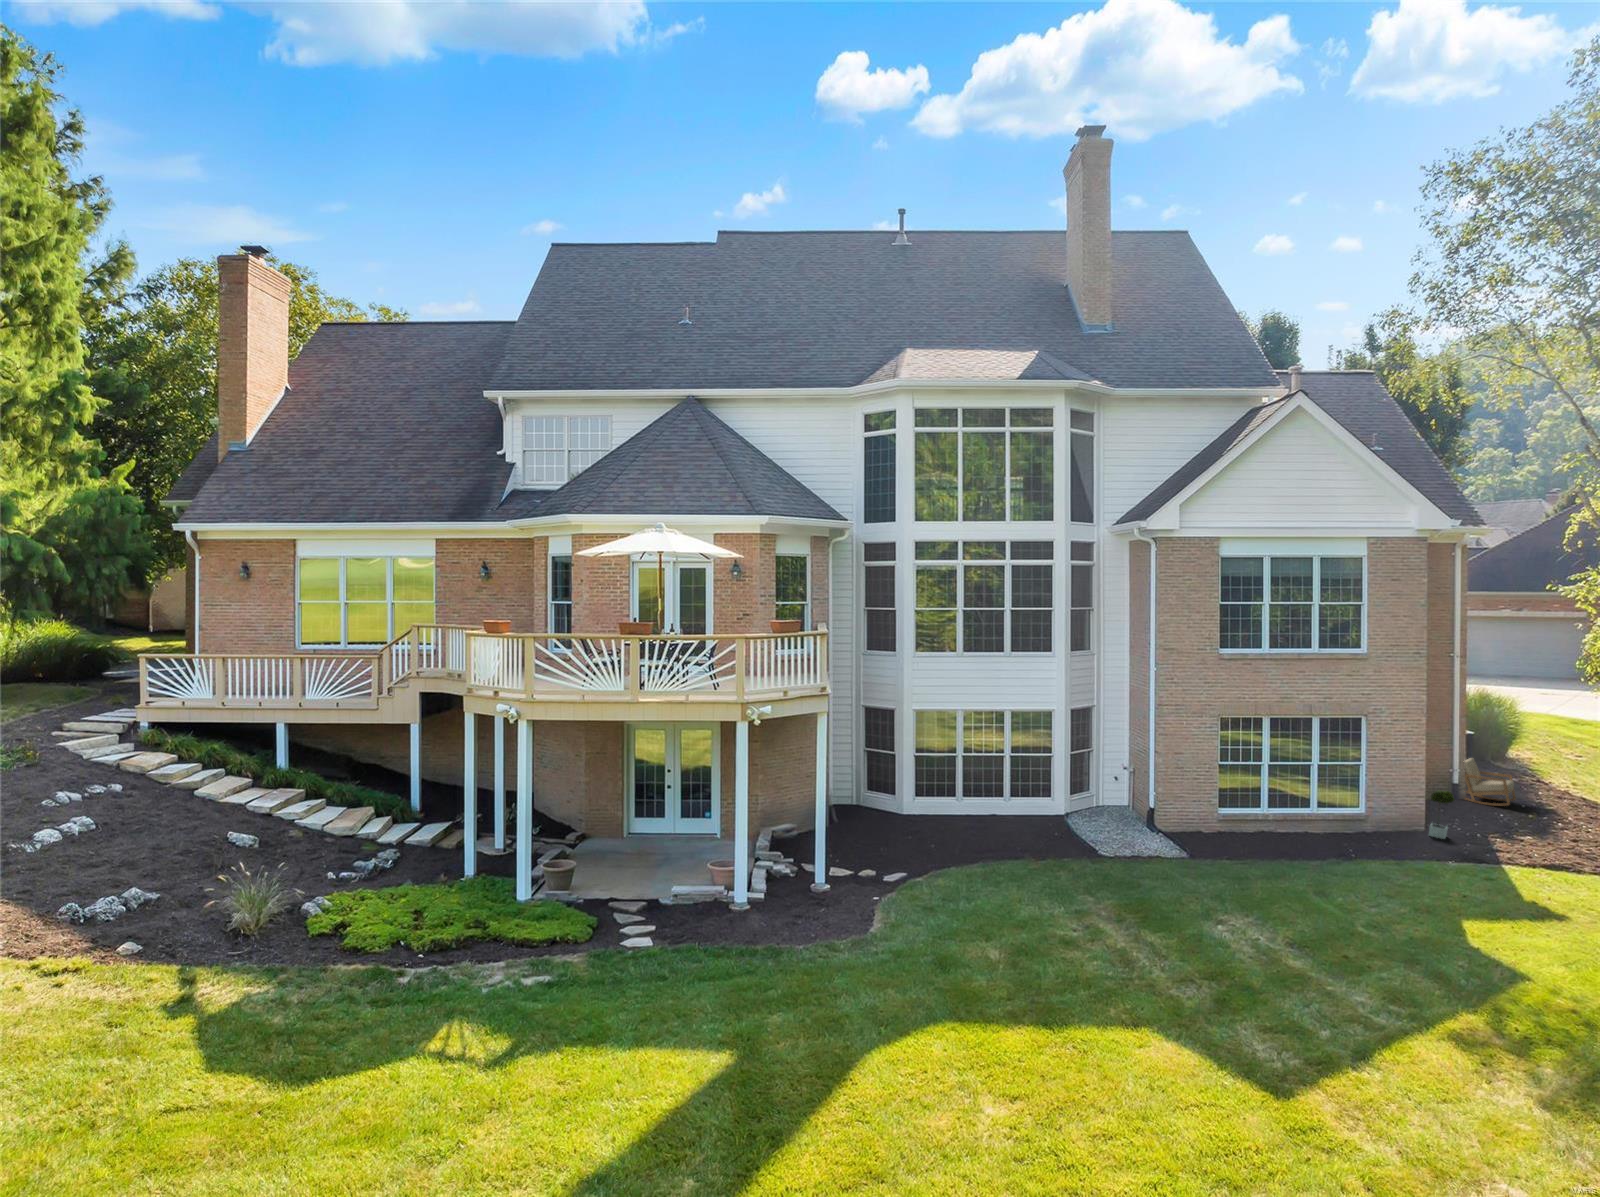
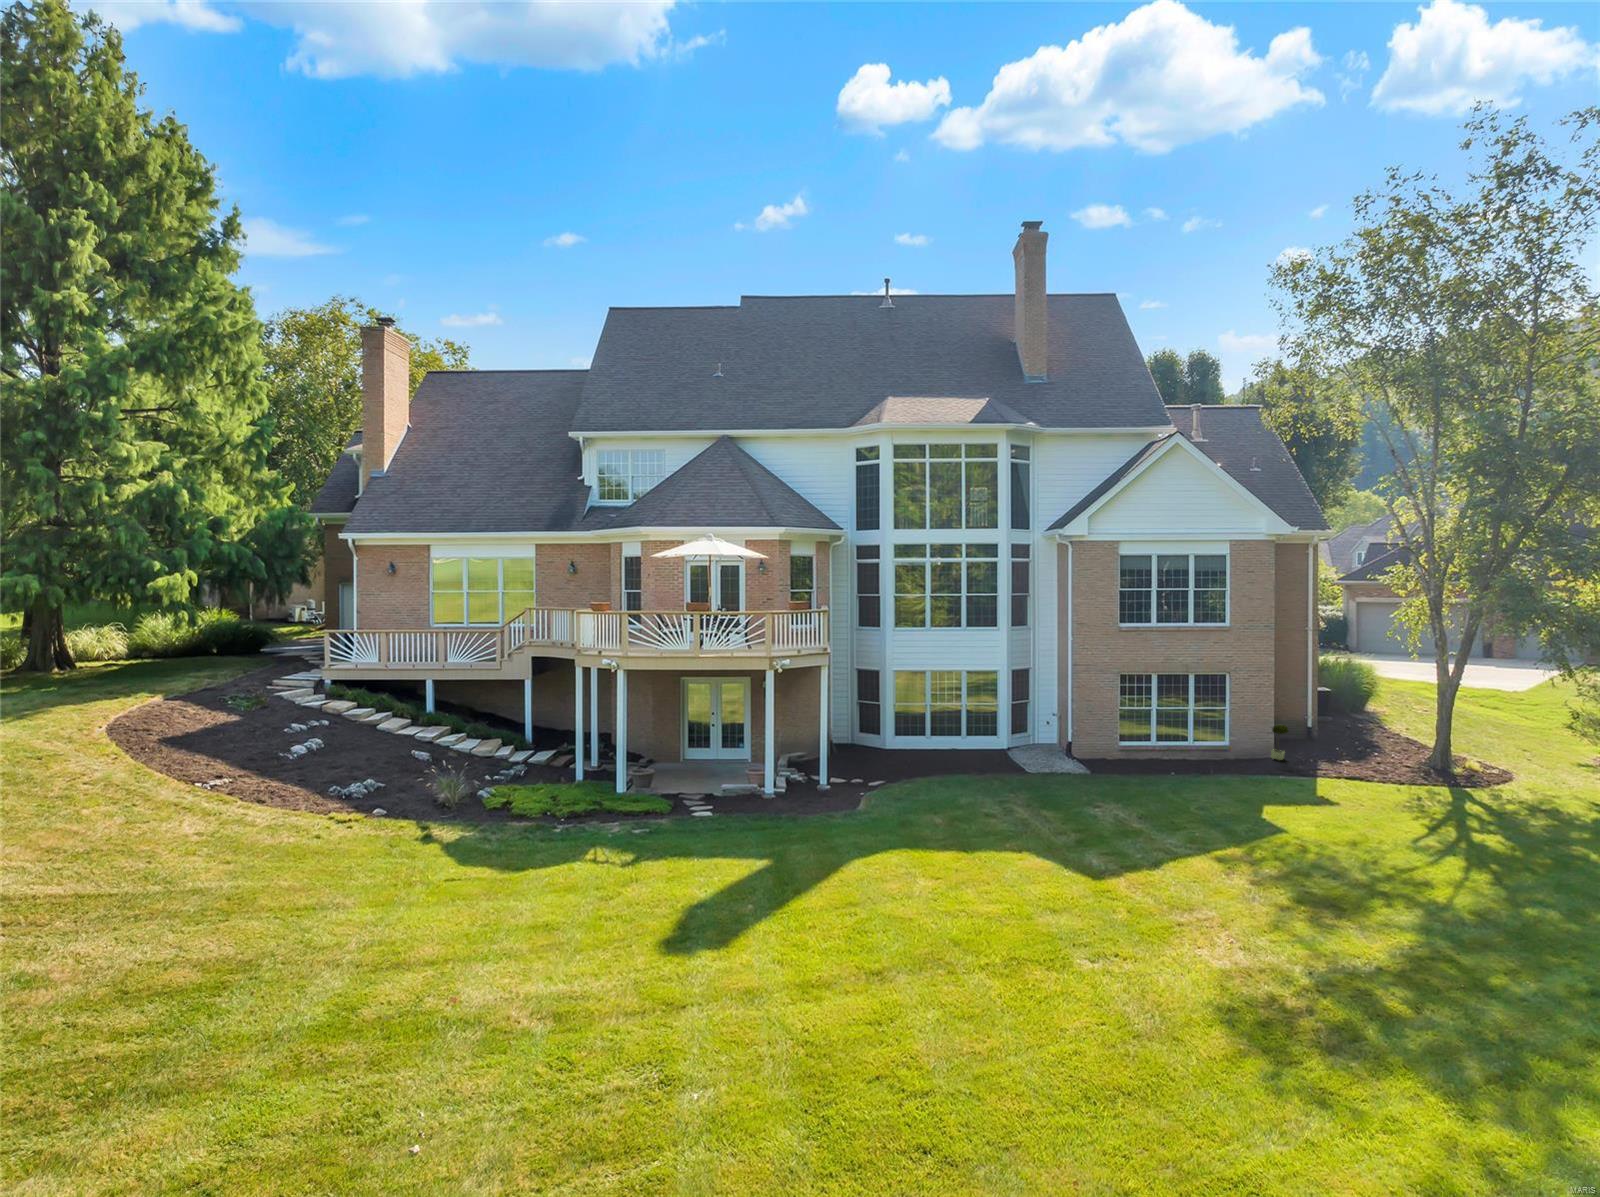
chair: present [1464,758,1516,806] -> none [1308,706,1352,741]

